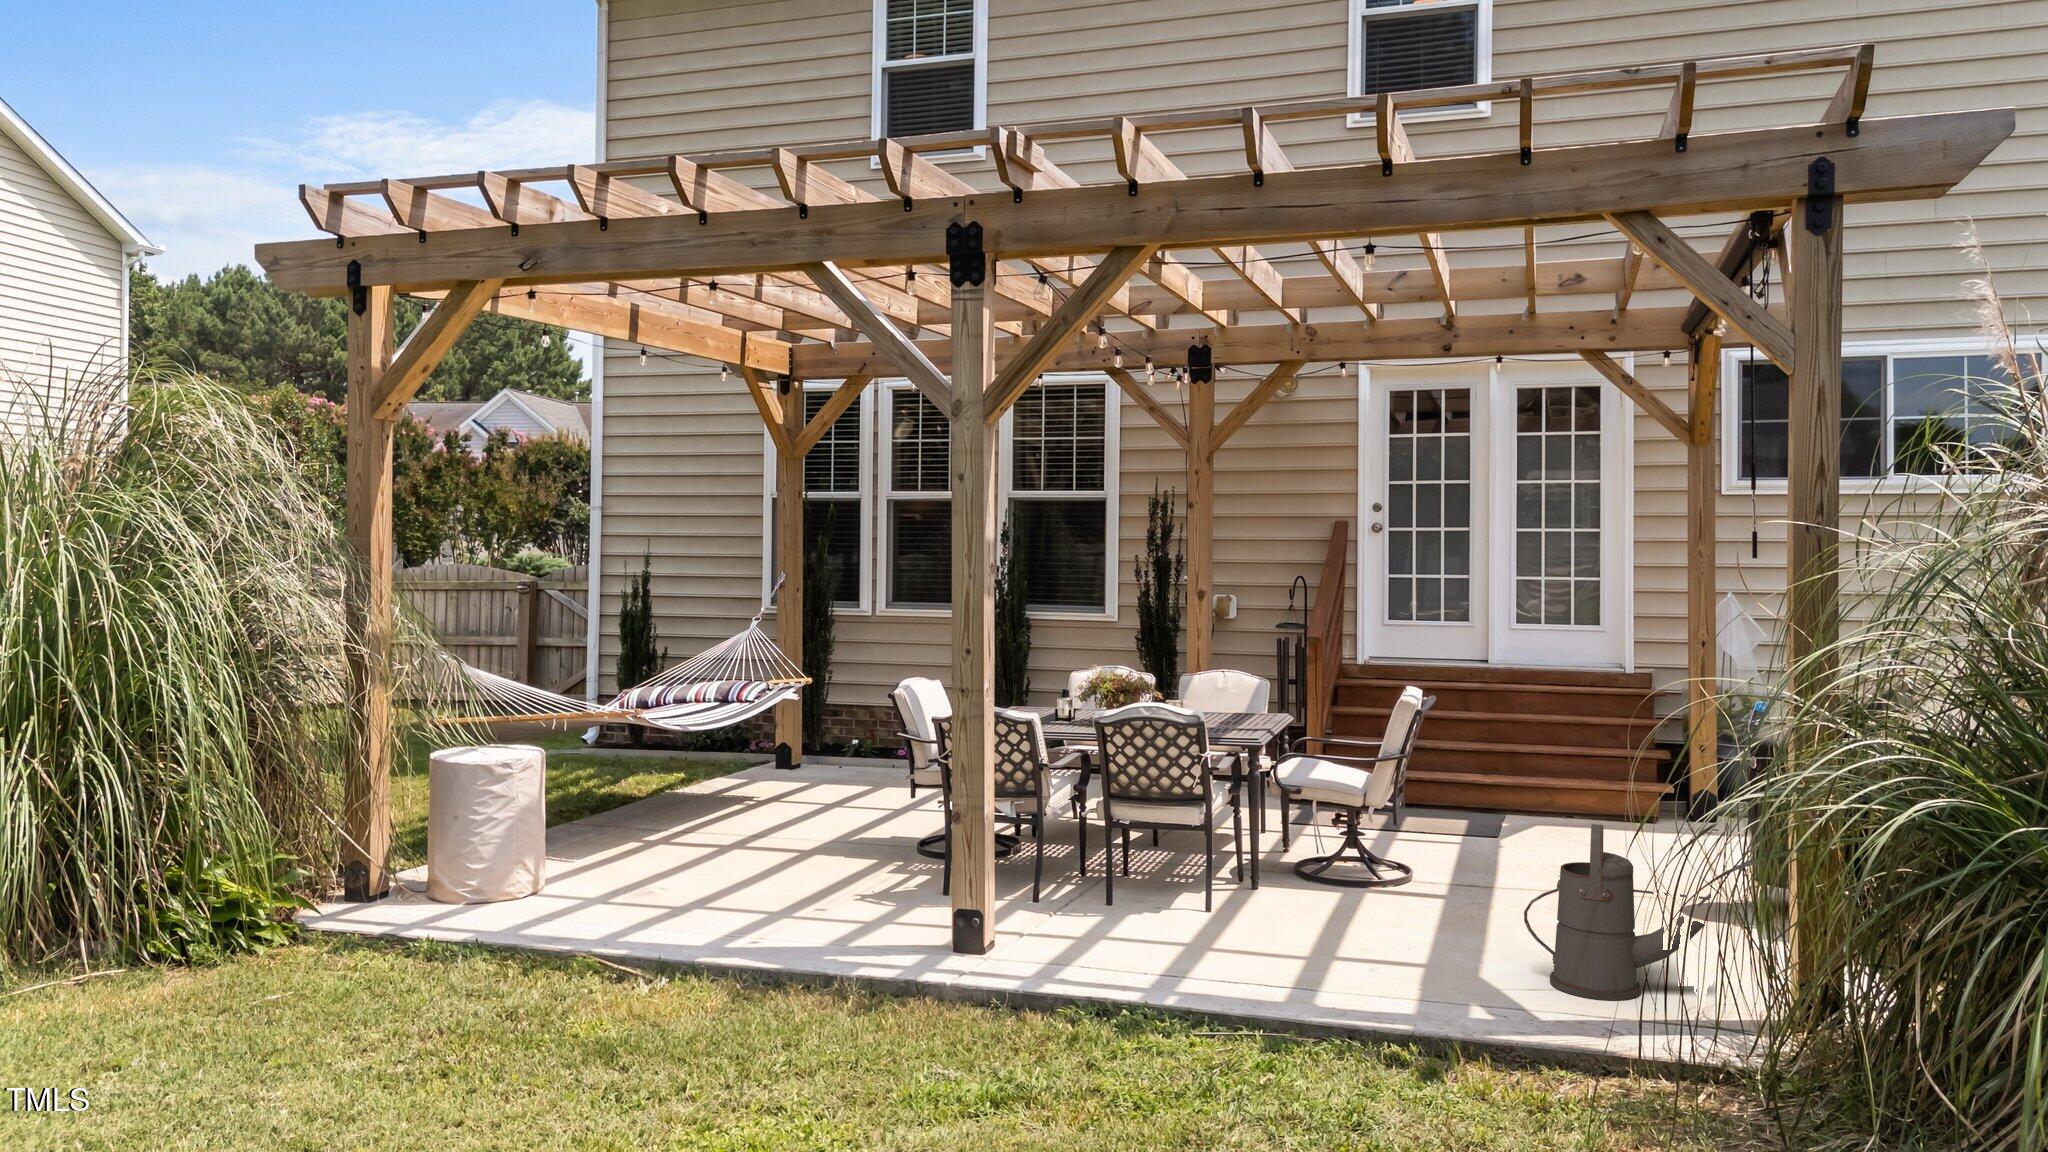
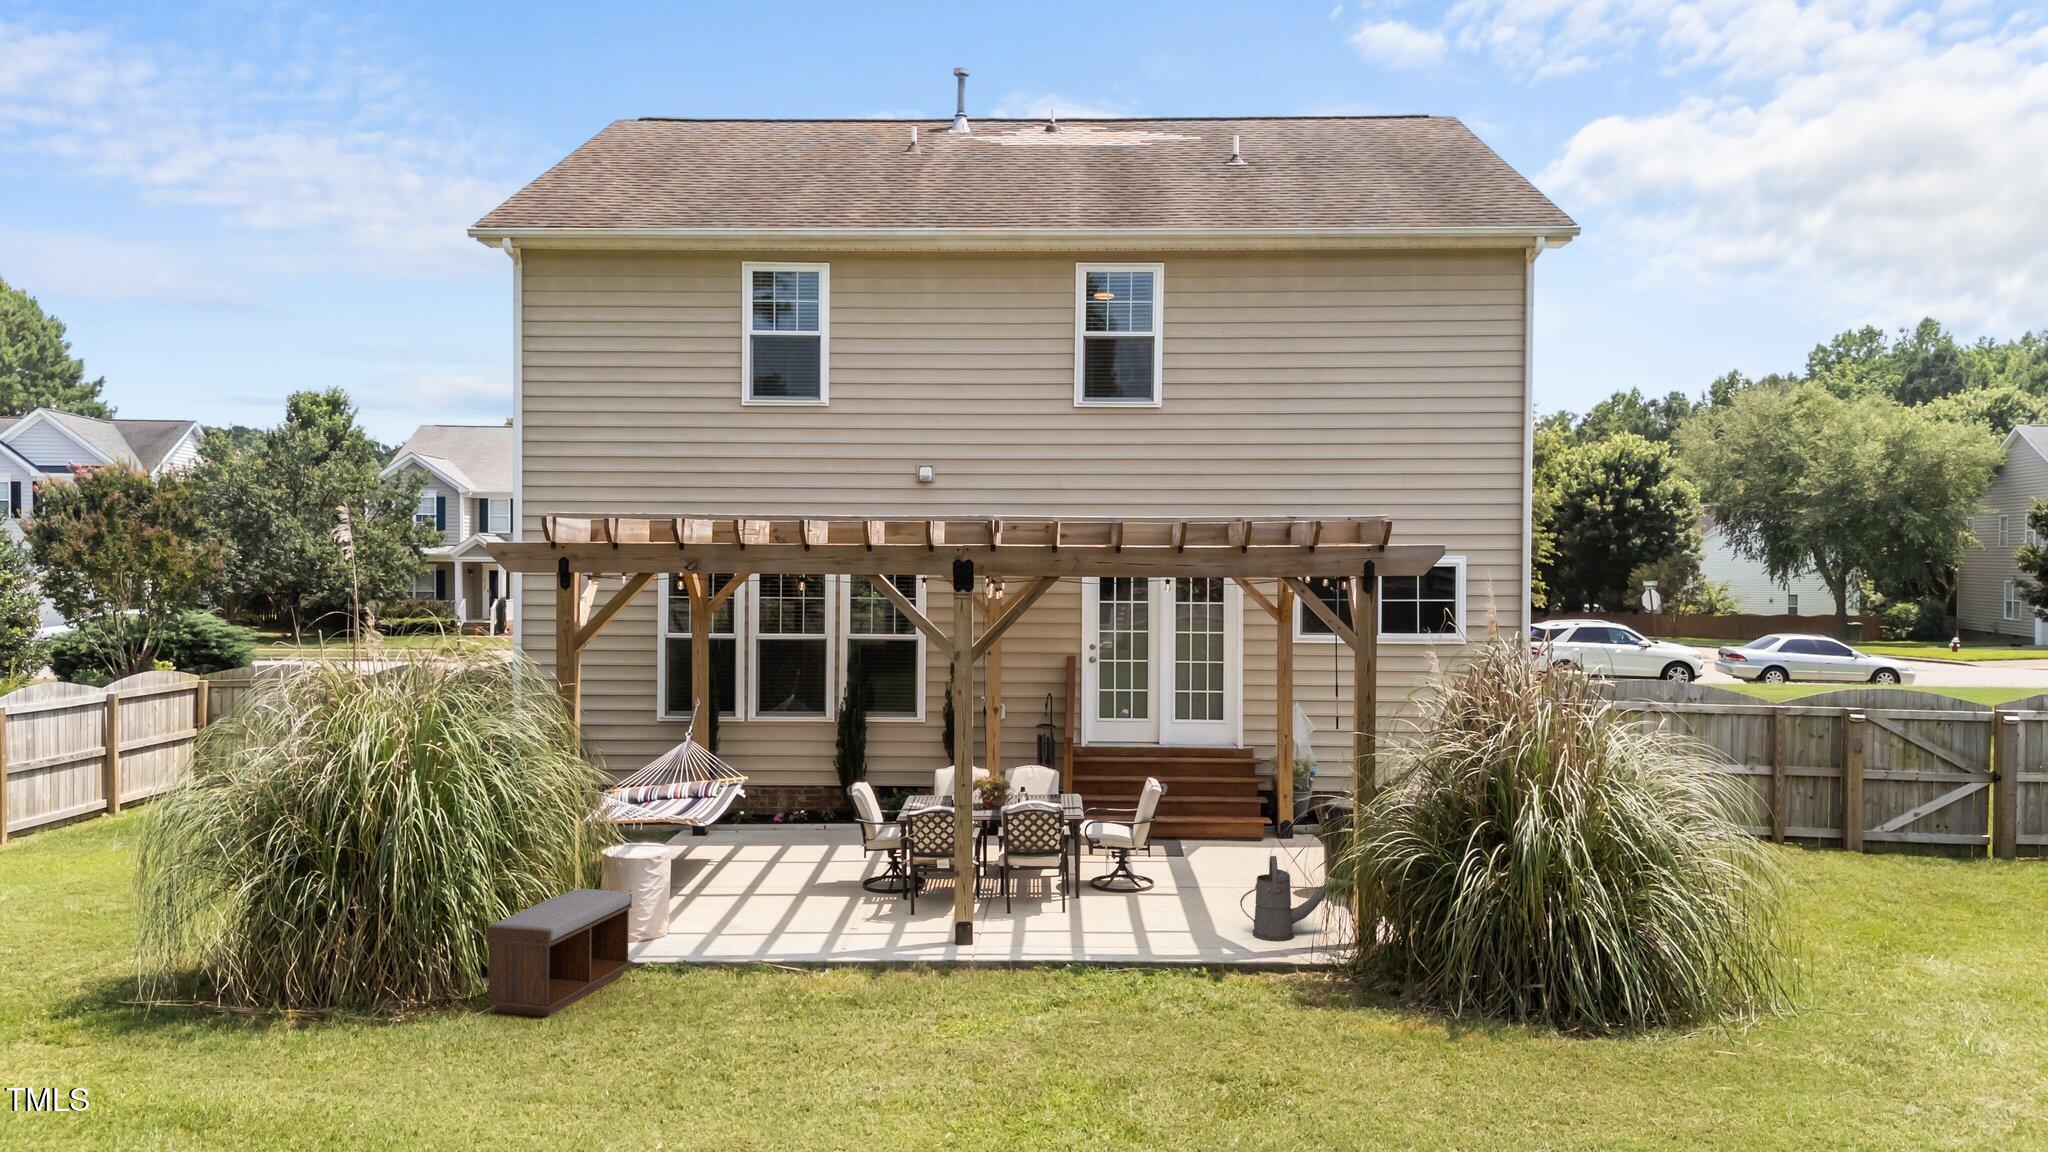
bench: none [97,791,399,992] -> present [486,889,632,1016]

